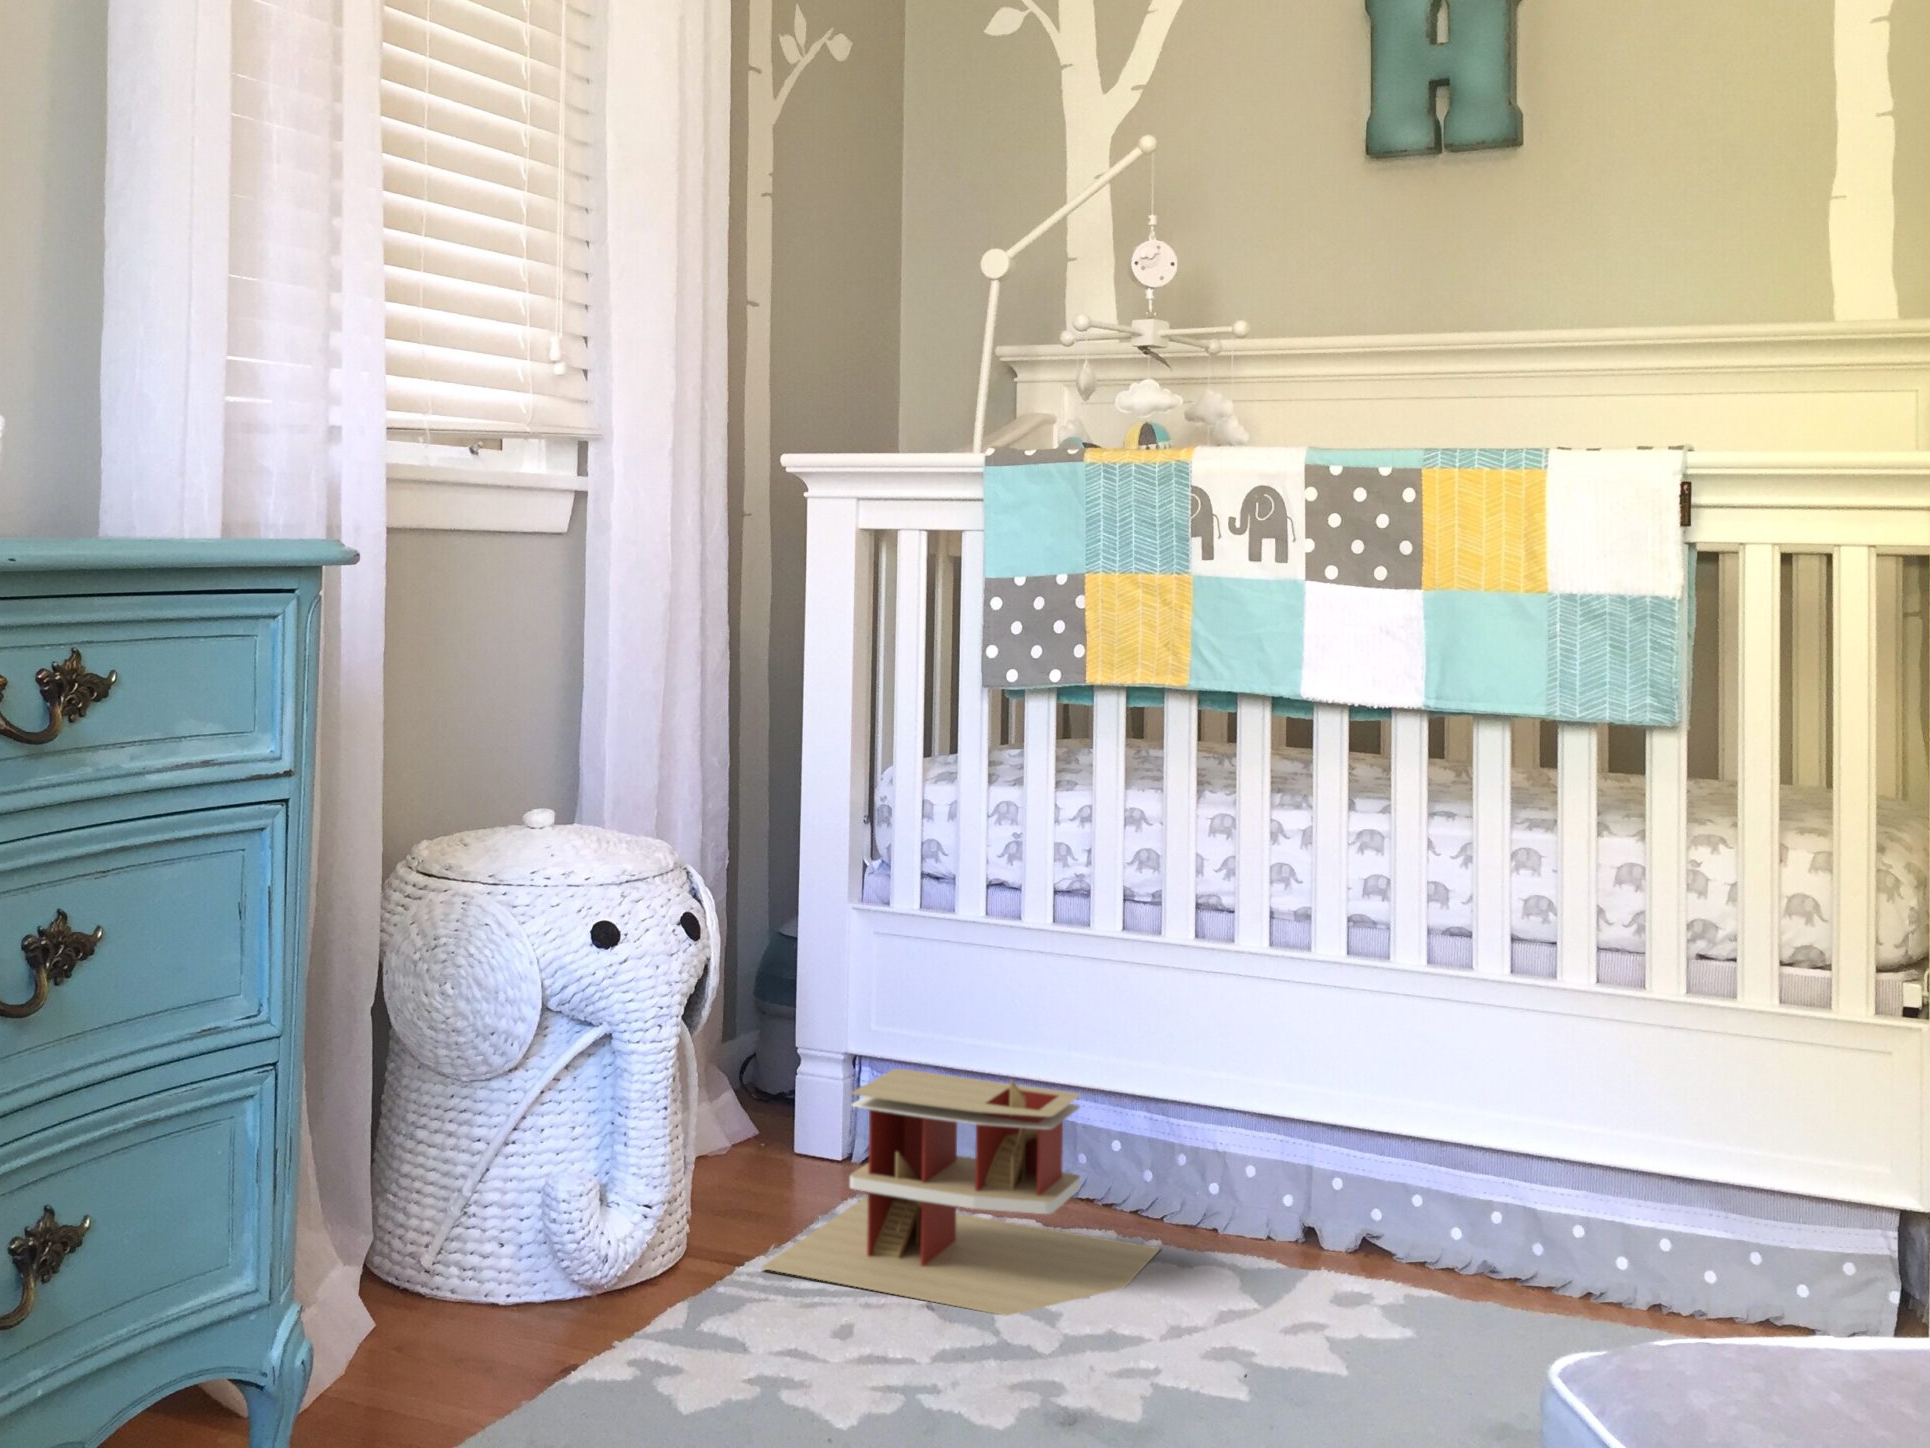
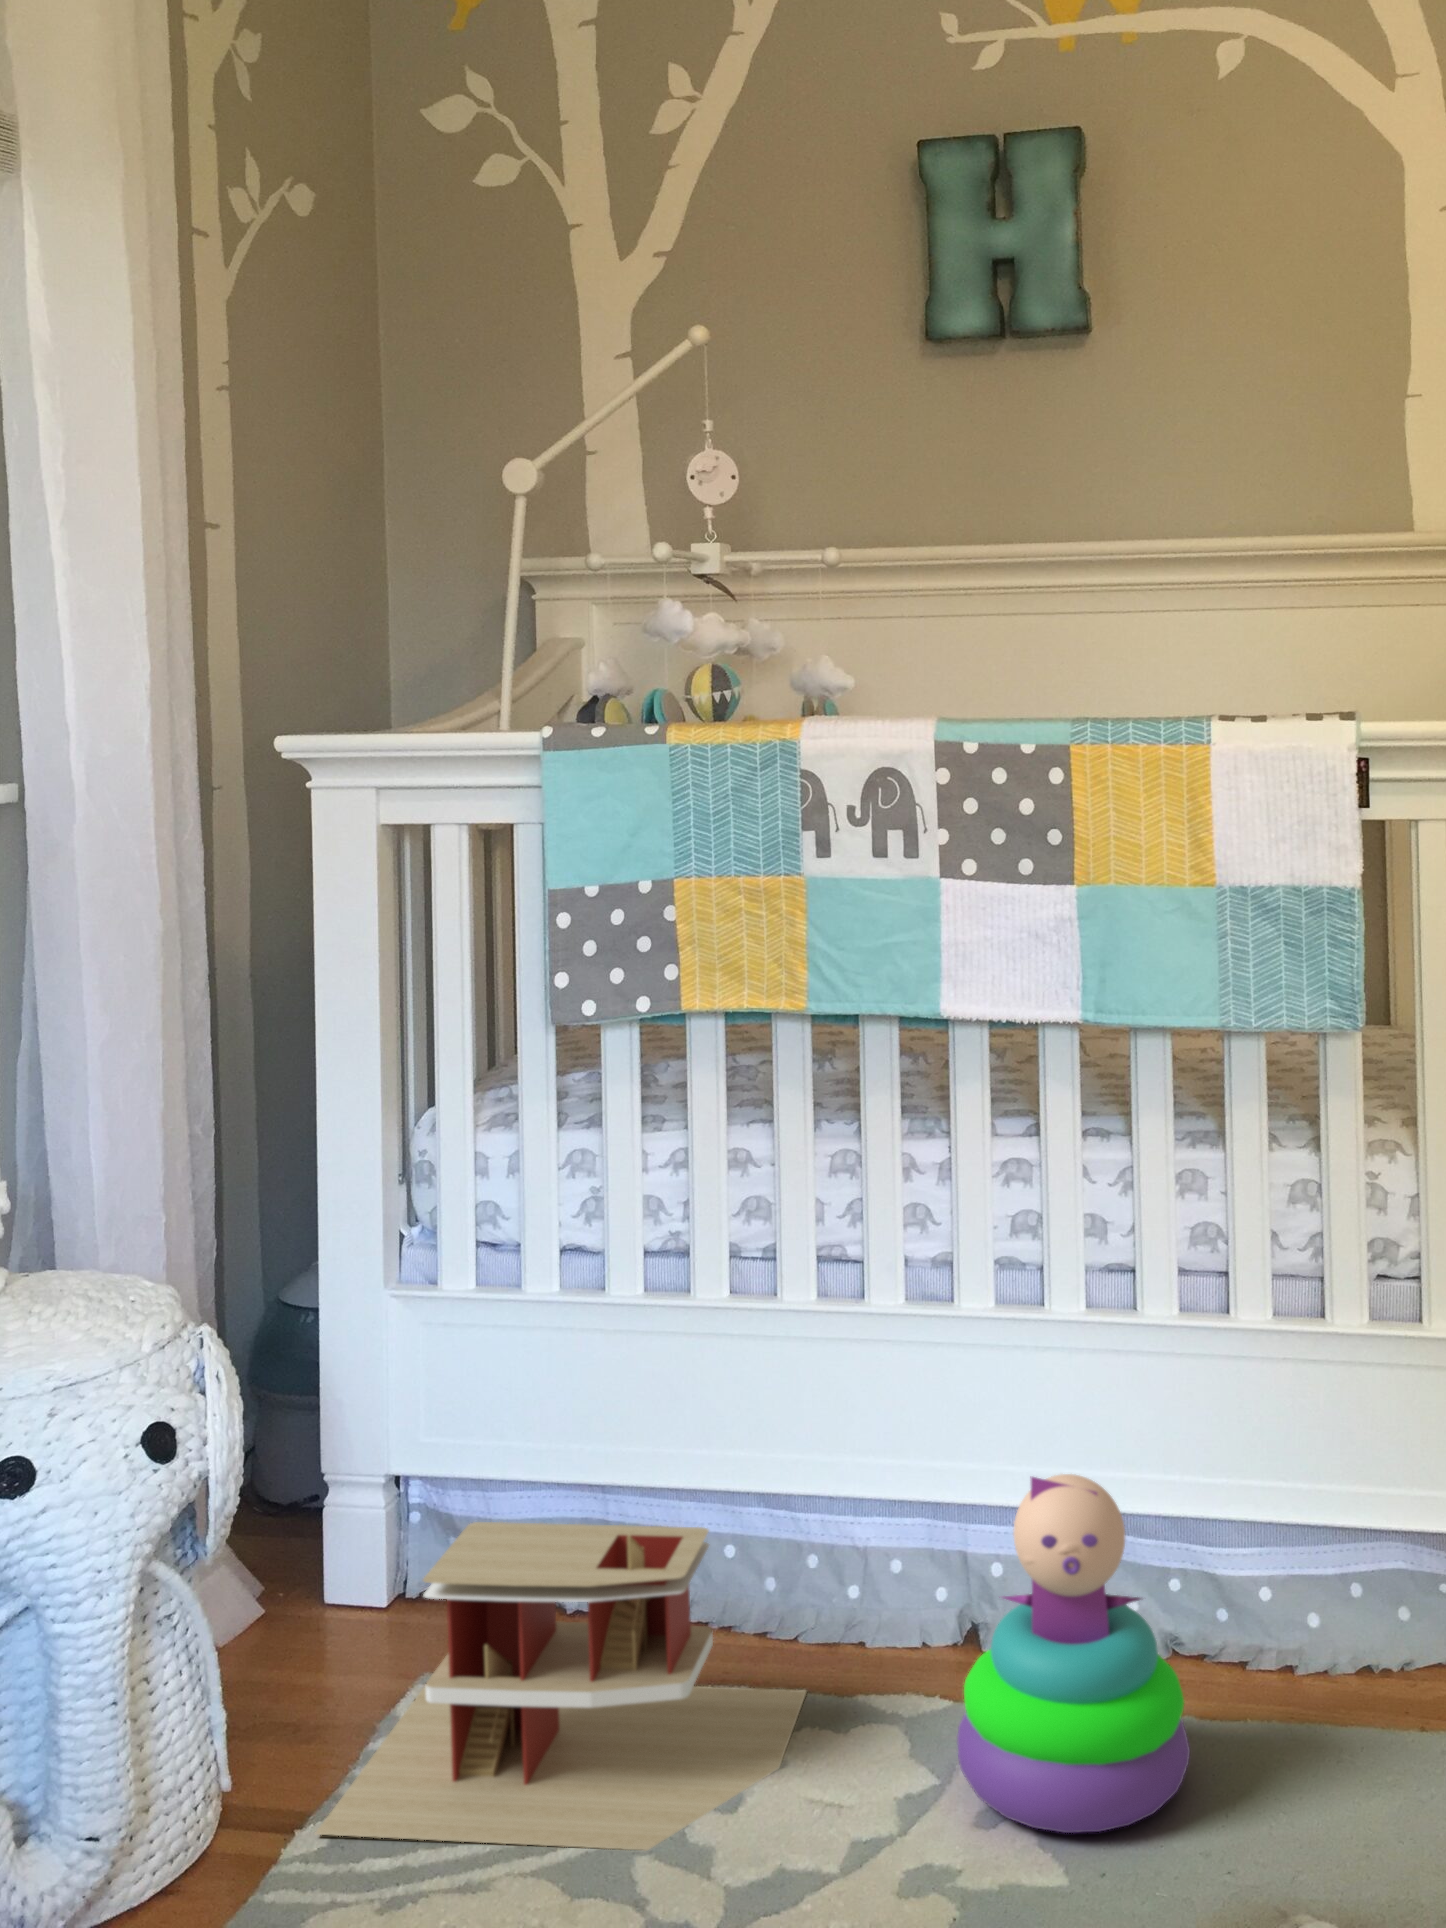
stacking toy: none [1268,1064,1472,1362] -> present [957,1474,1190,1833]

